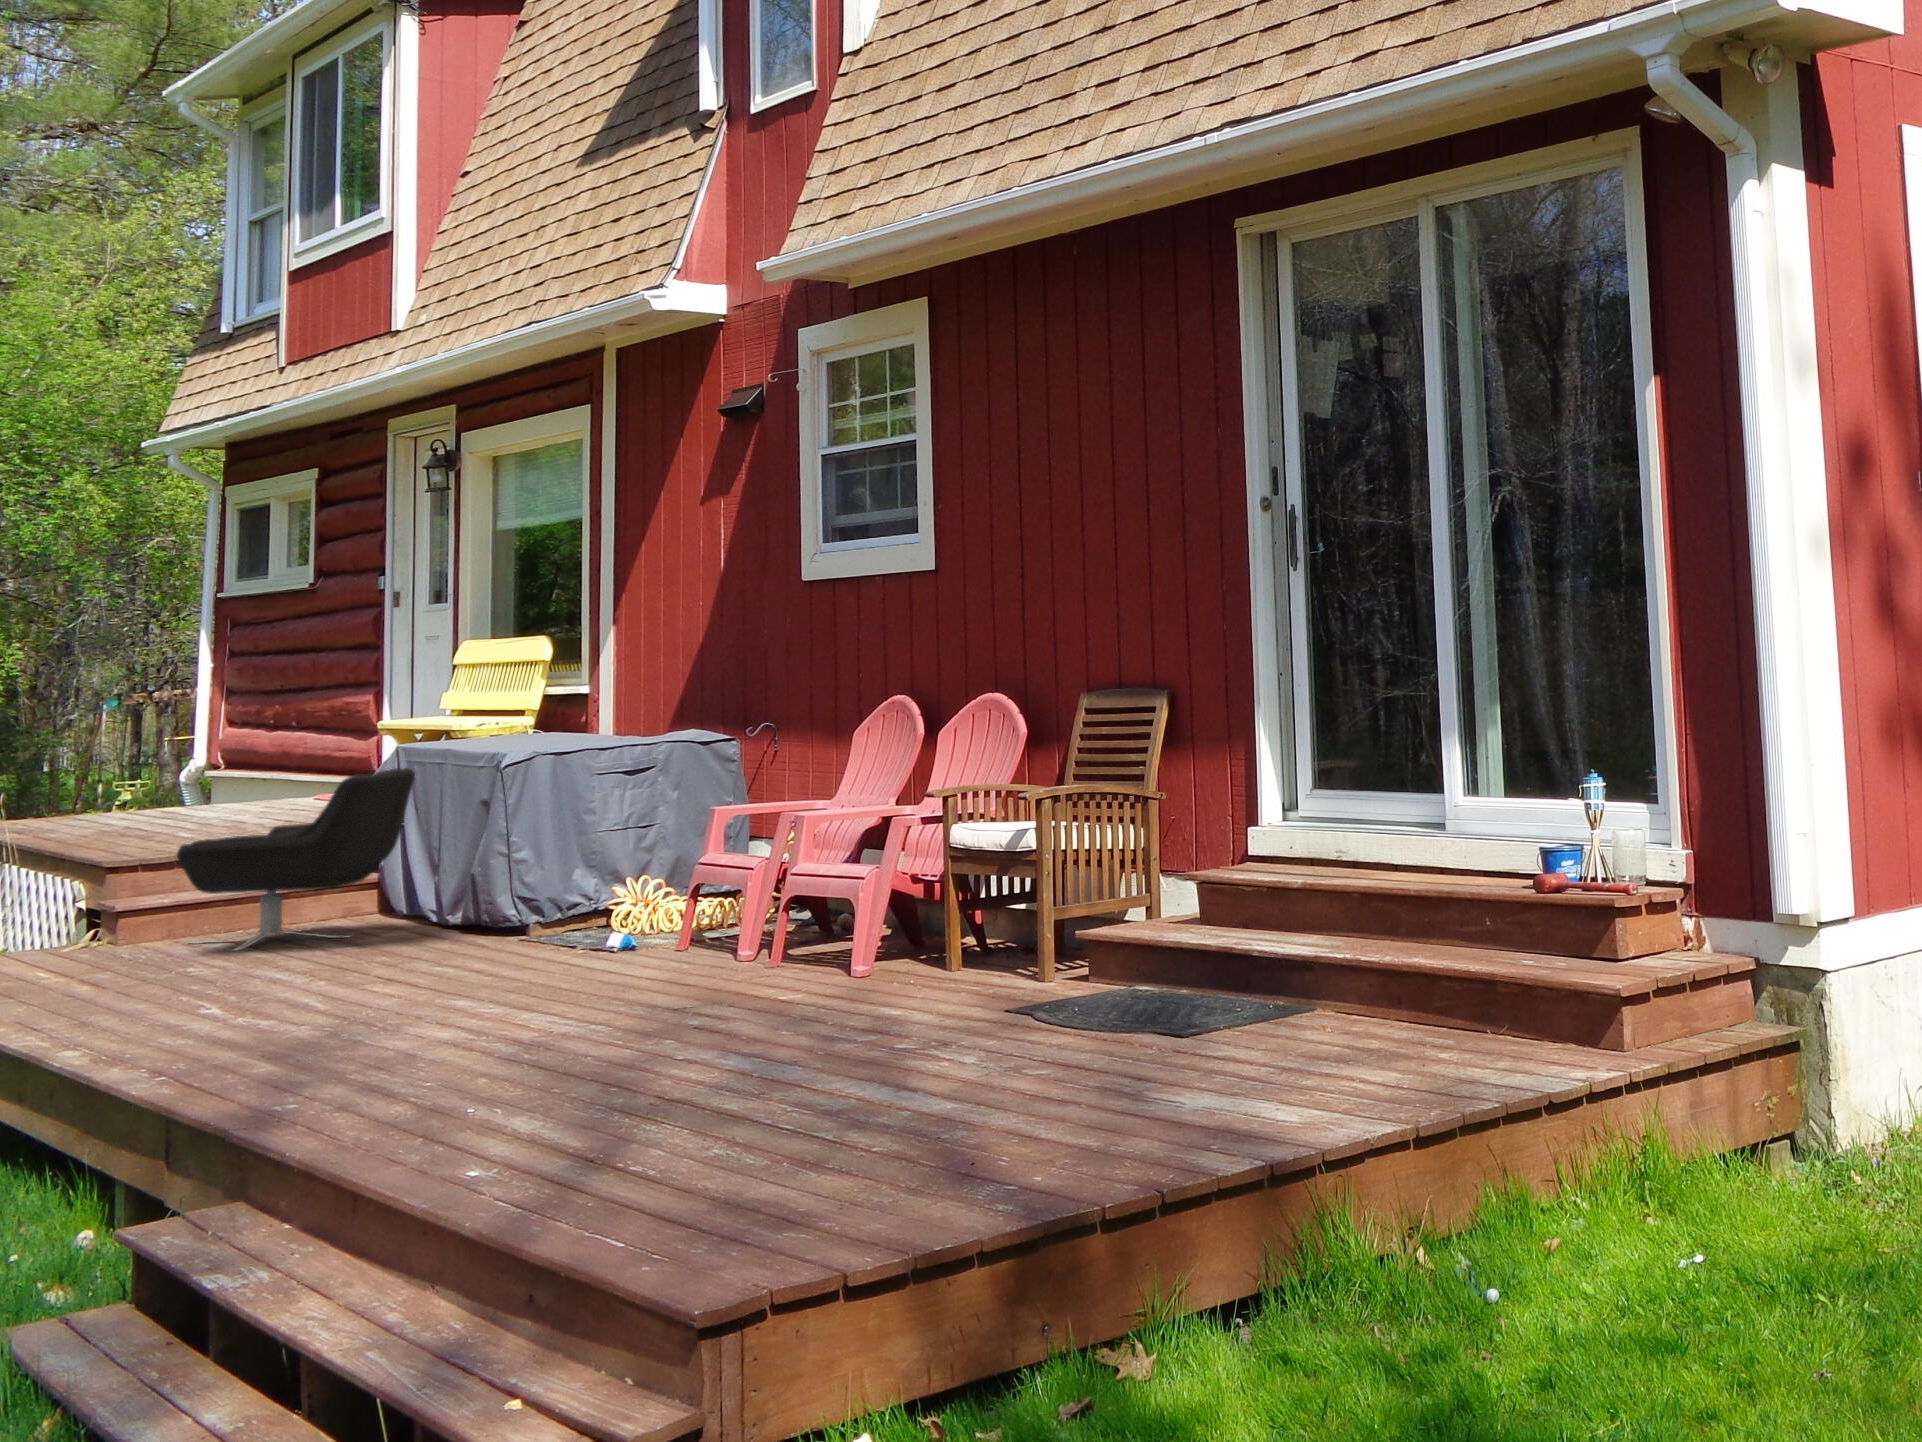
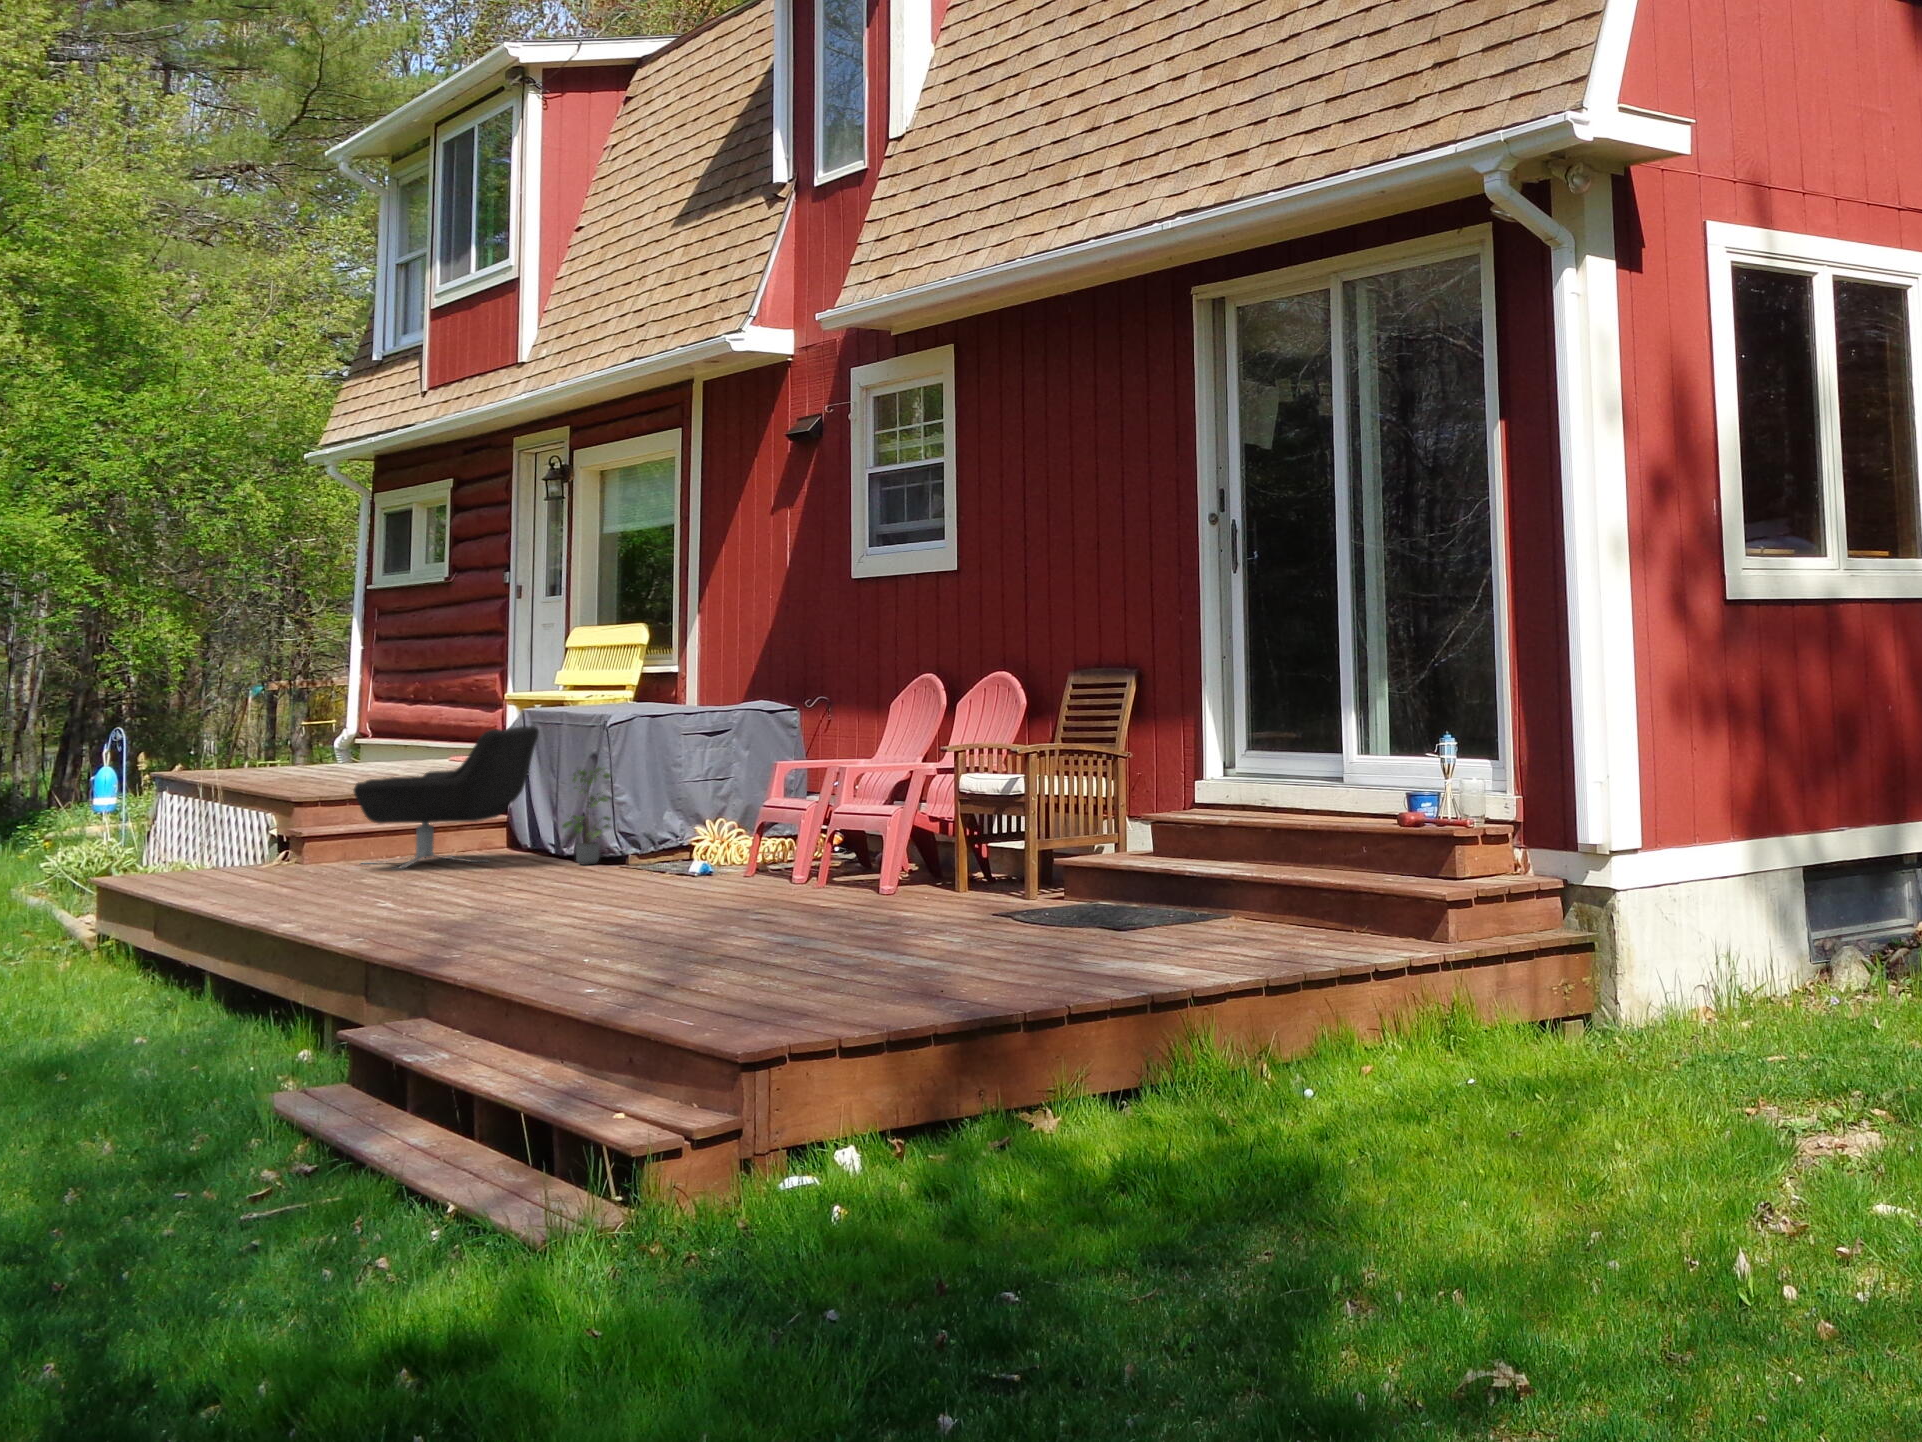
potted plant: none [444,814,514,939] -> present [563,767,610,865]

